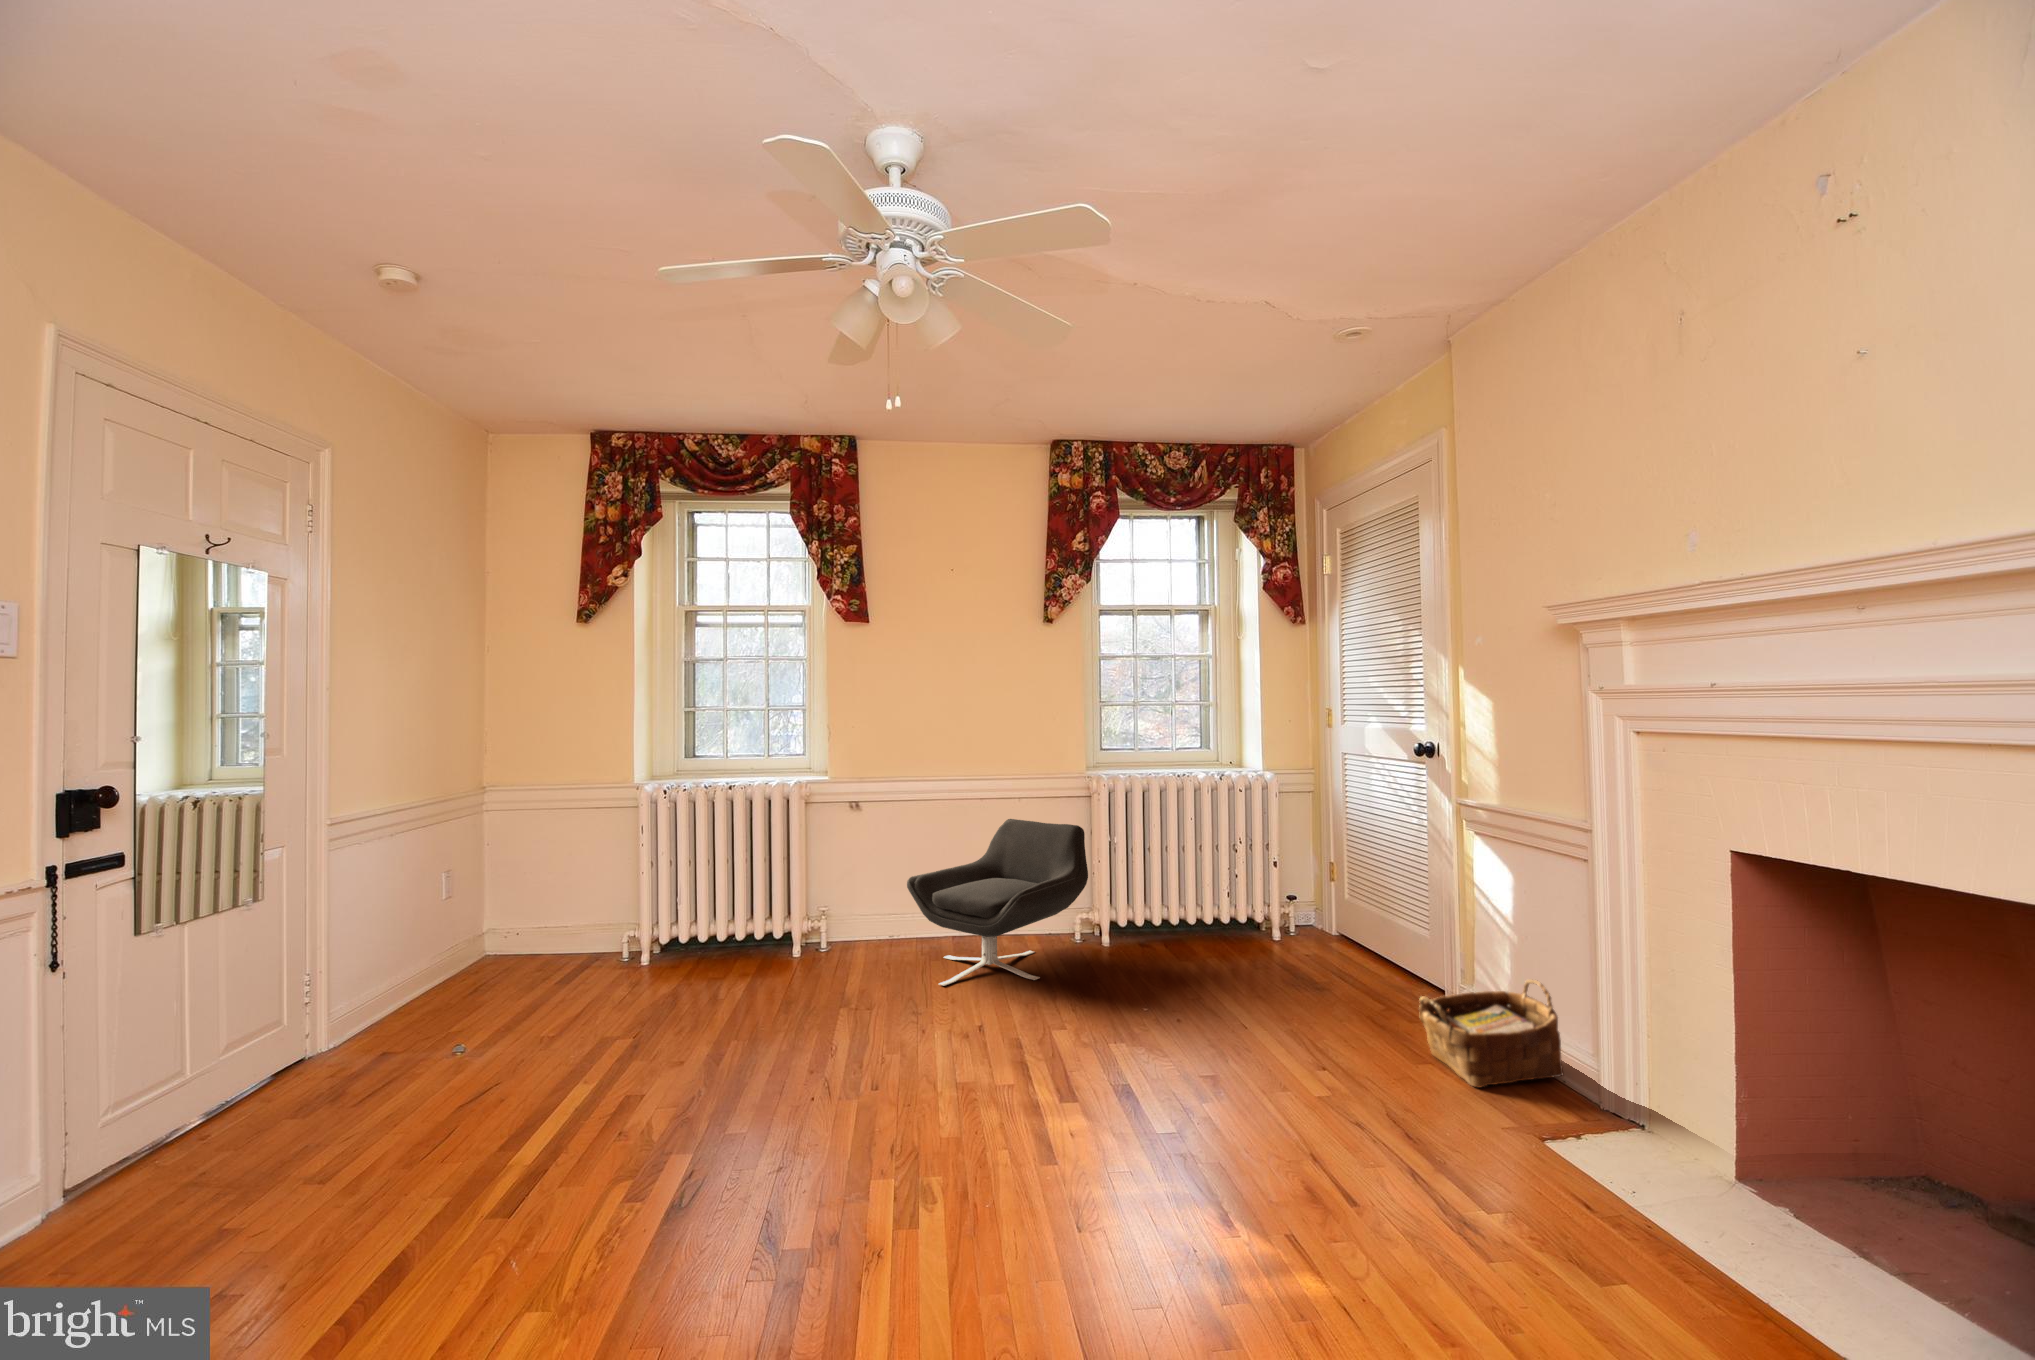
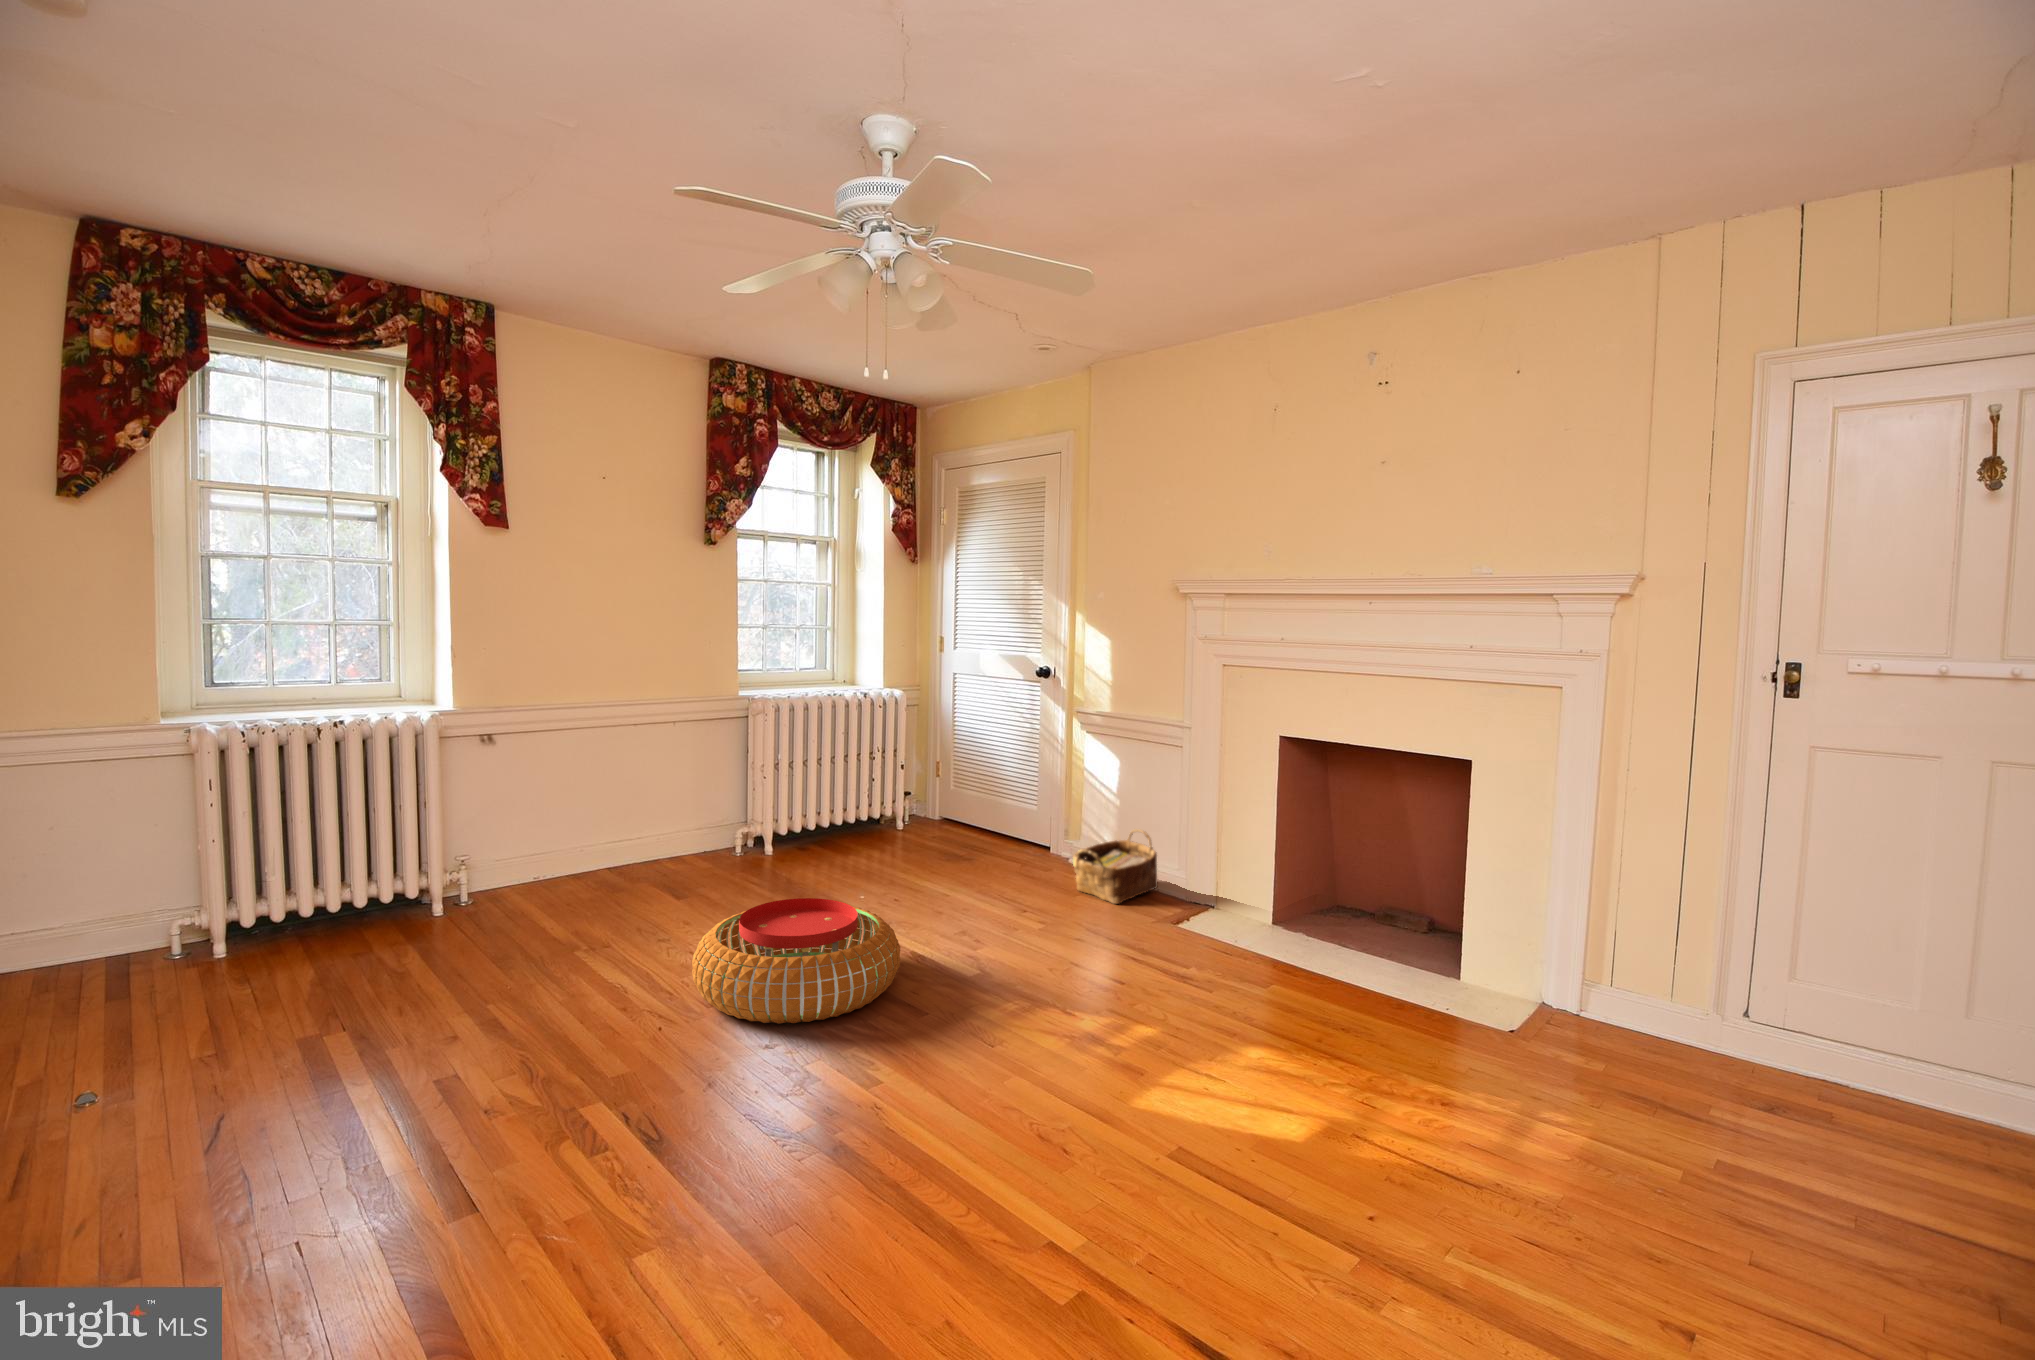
lounge chair: present [907,819,1088,986] -> none [582,742,769,909]
pouf: none [856,998,1087,1151] -> present [692,898,900,1024]

